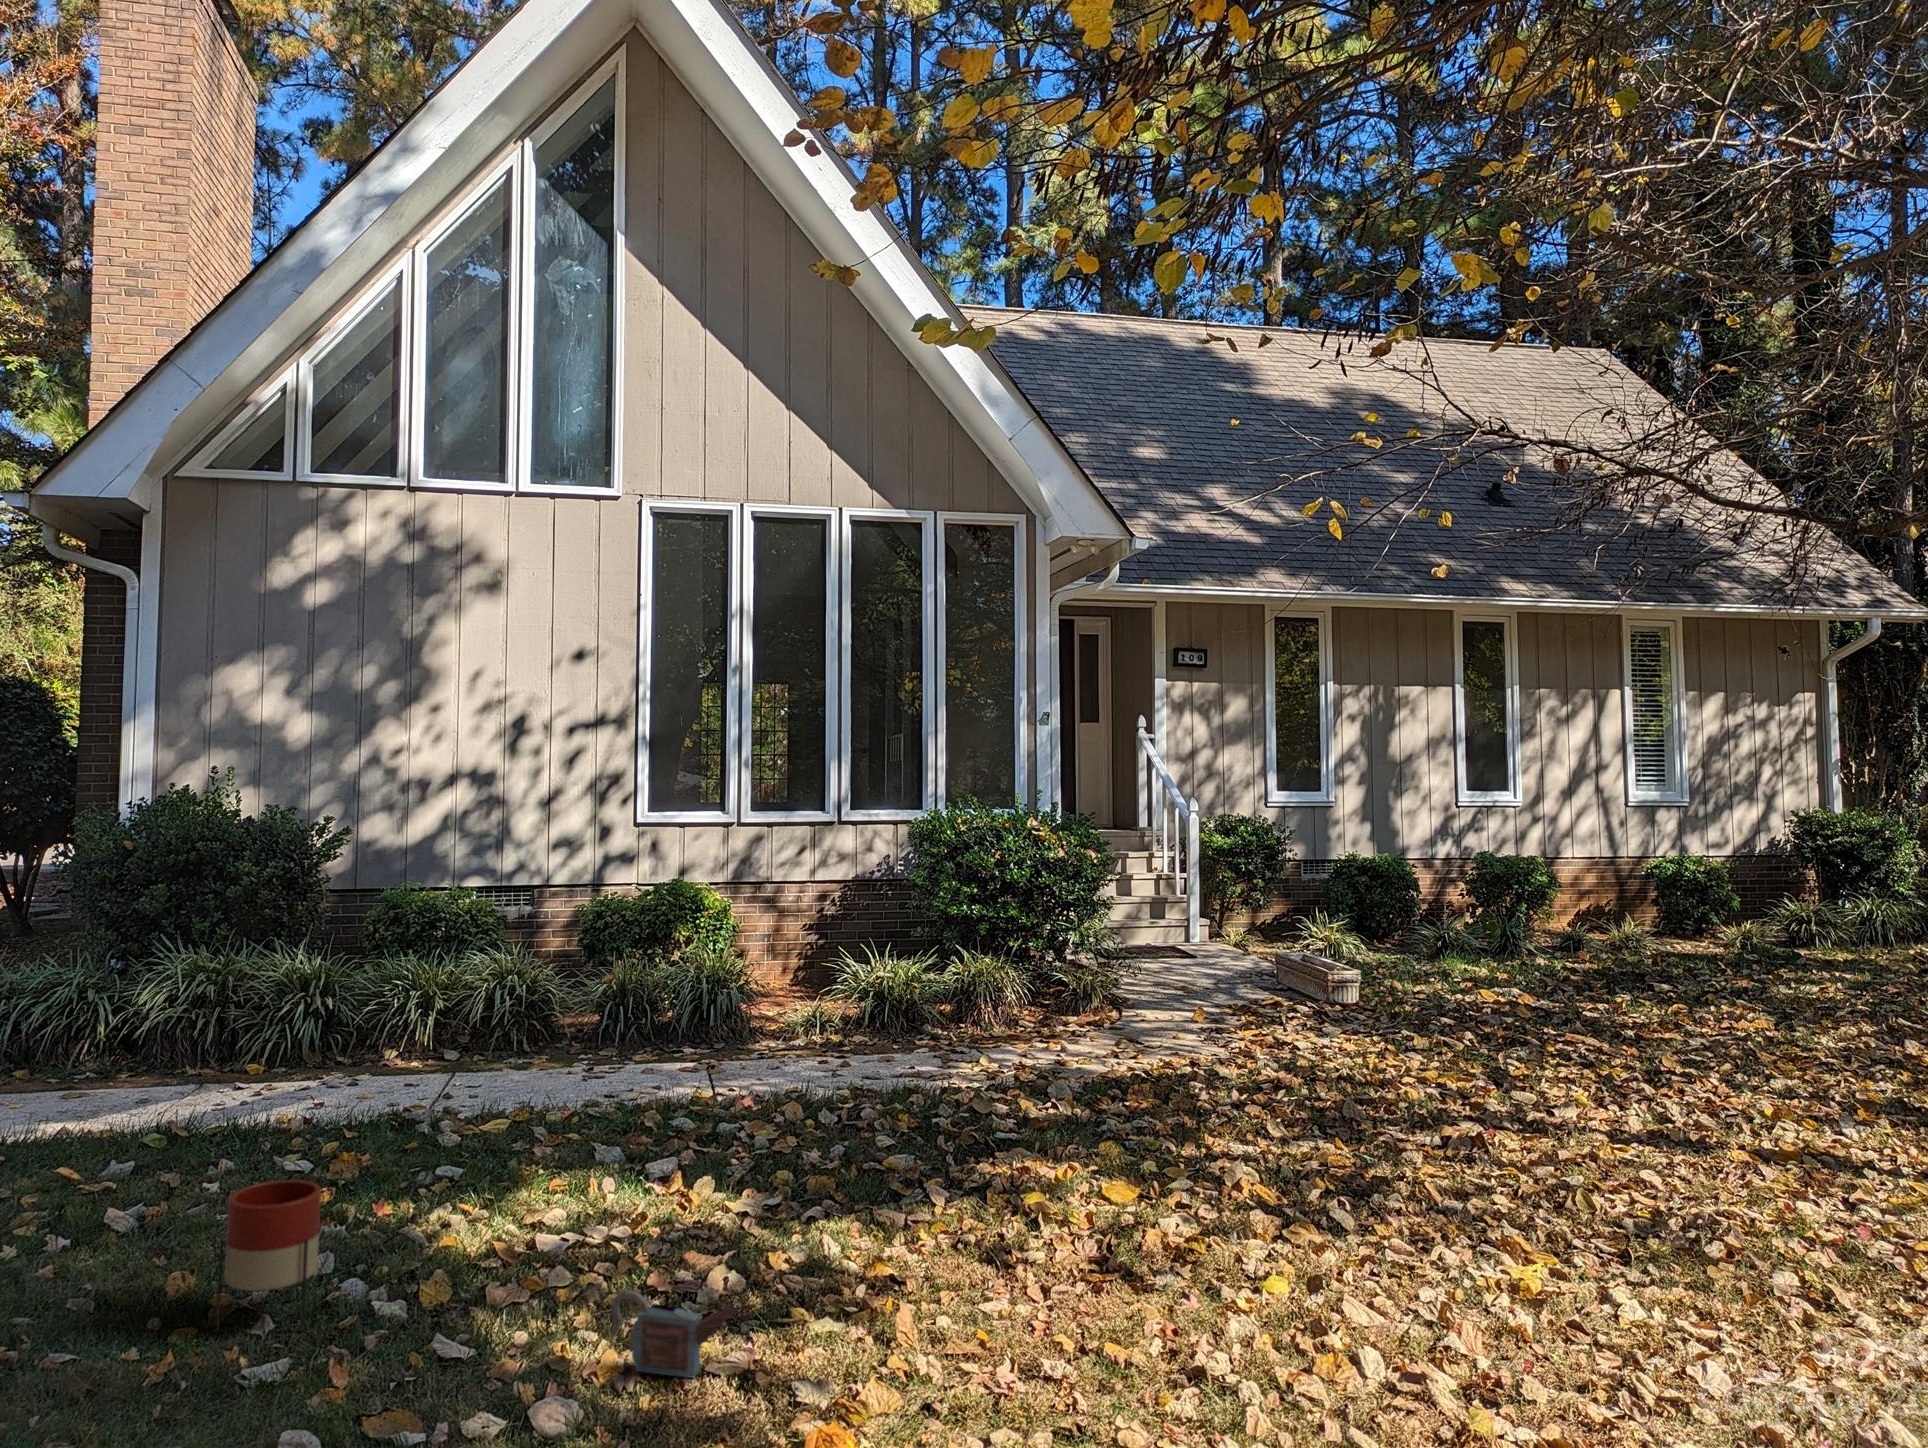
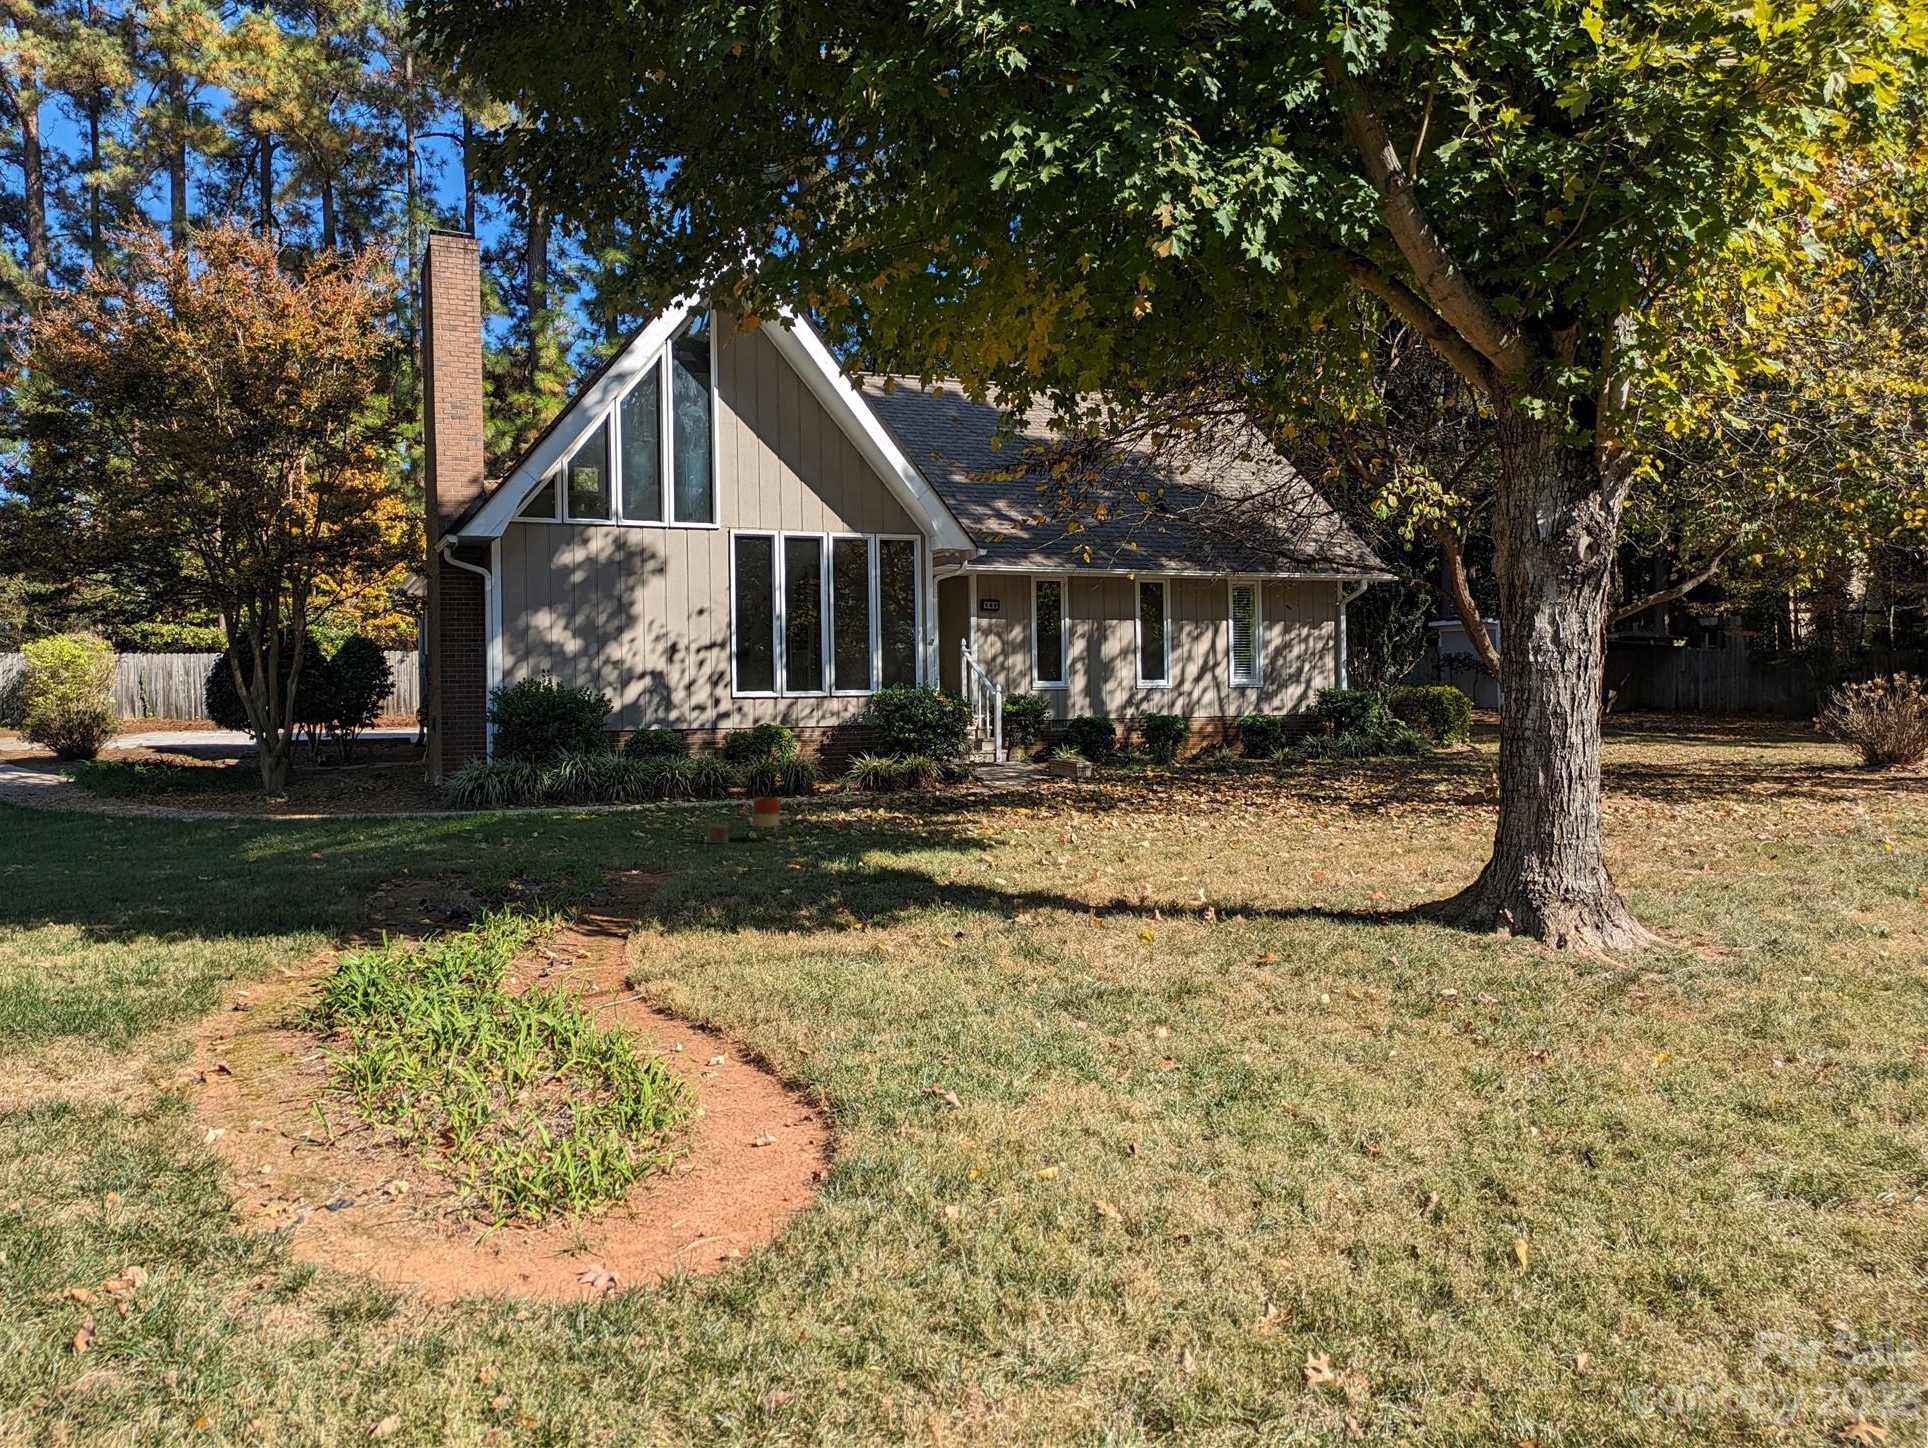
watering can: present [610,1291,737,1378] -> present [700,820,739,843]

